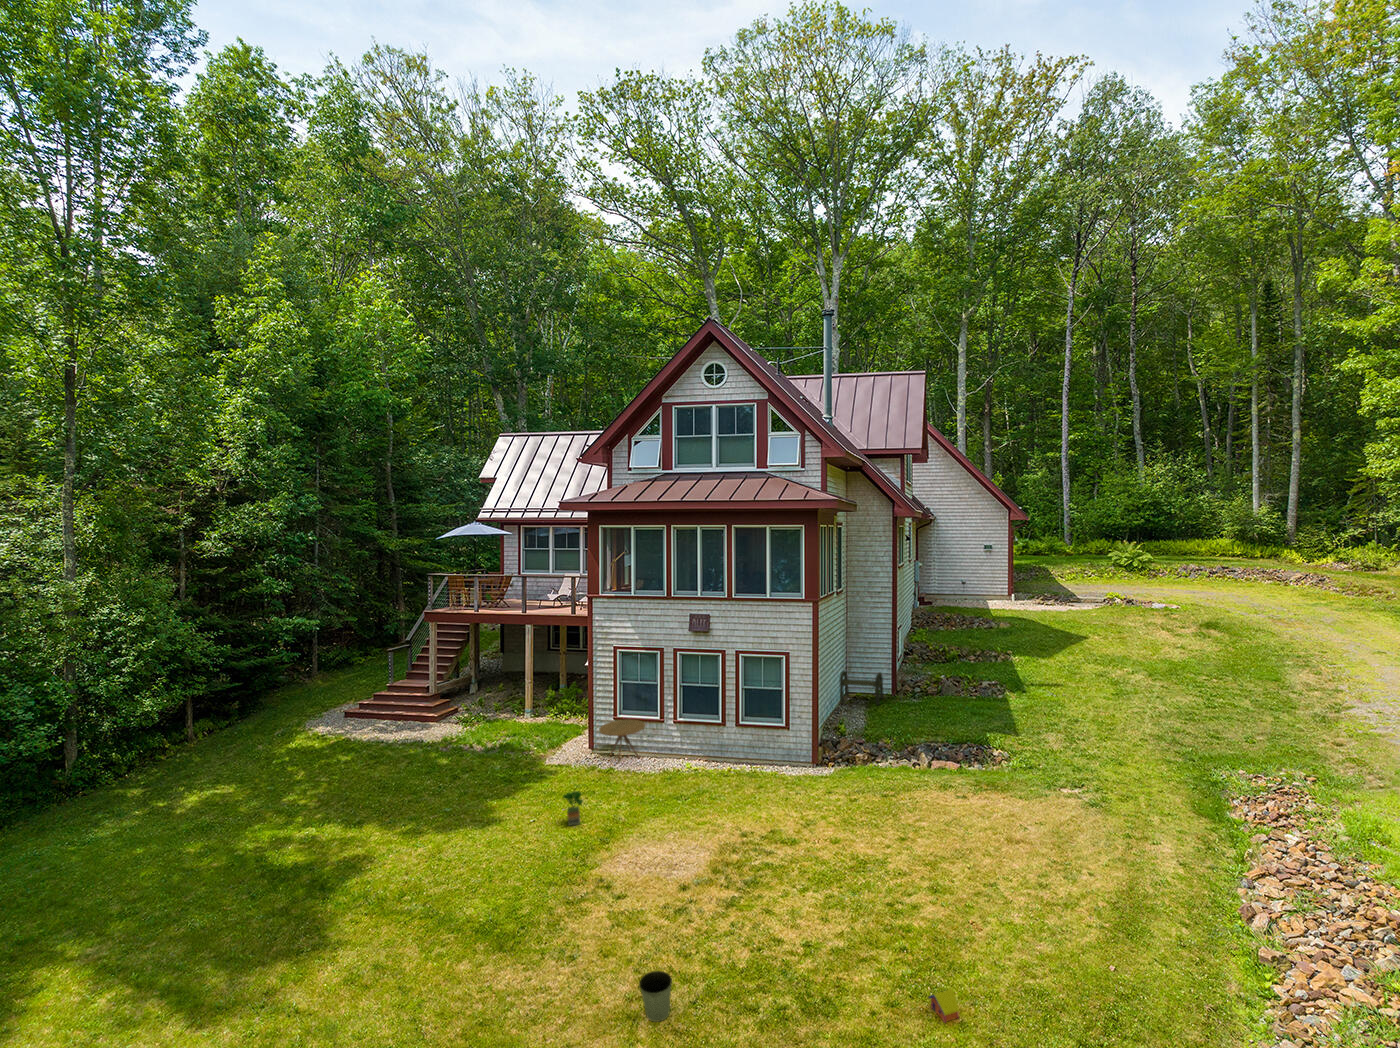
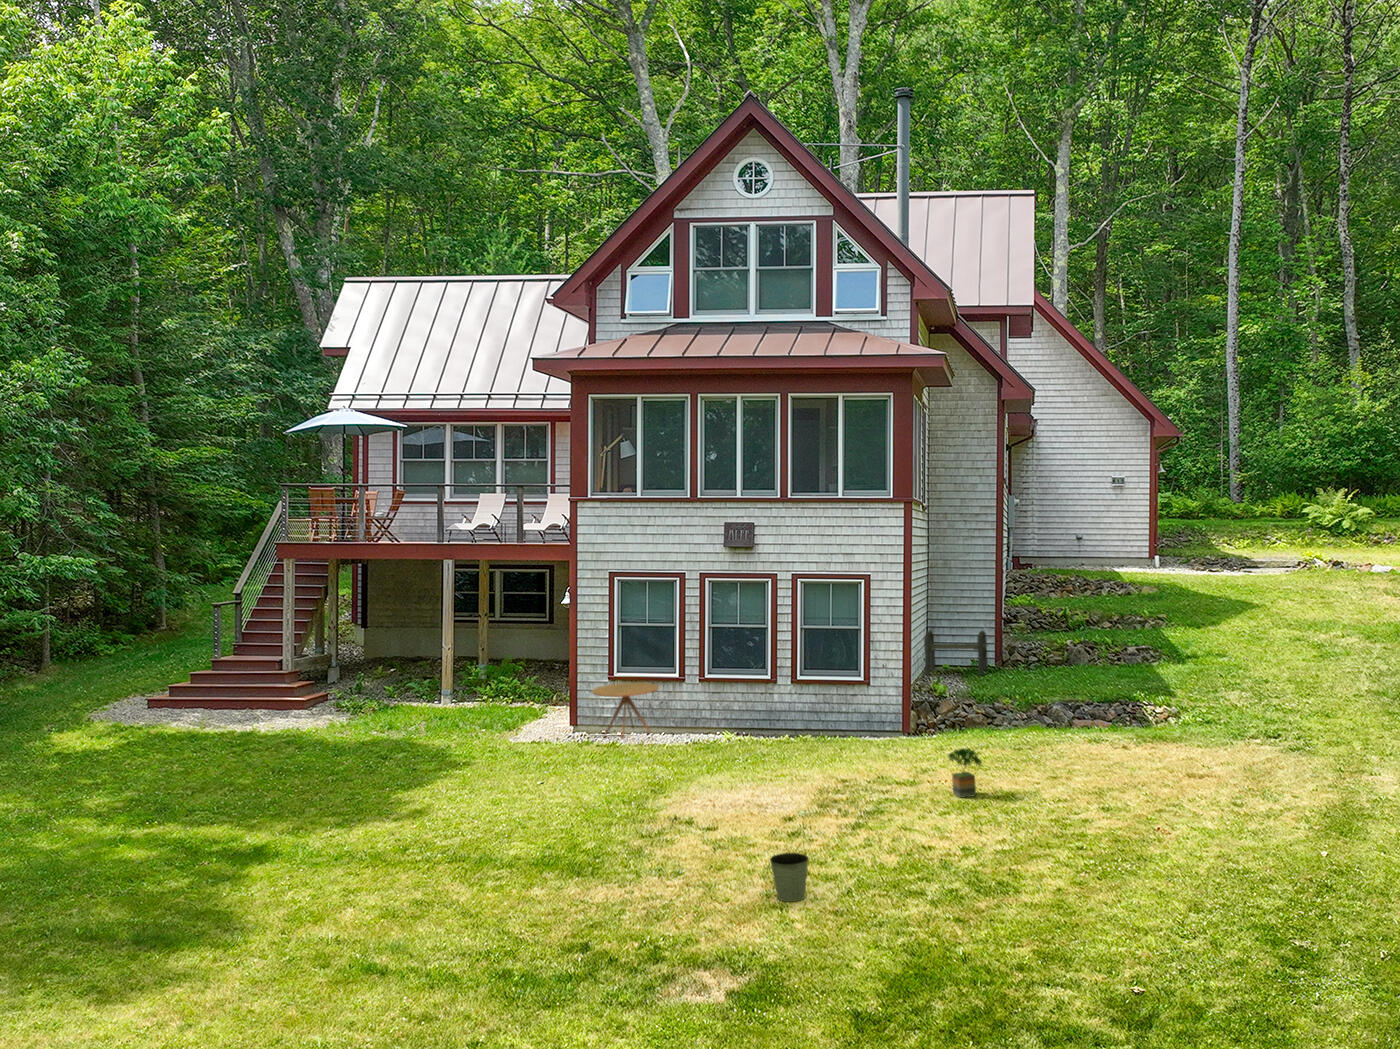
potted tree: present [563,791,583,826] -> present [948,748,982,798]
toy house: present [929,989,959,1022] -> none [1105,850,1140,882]

